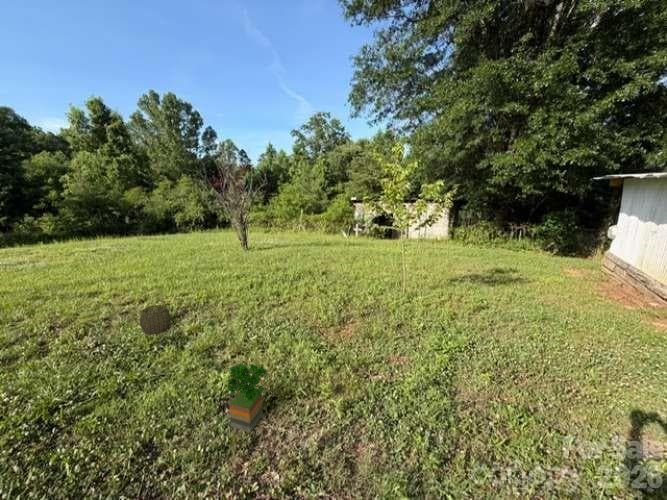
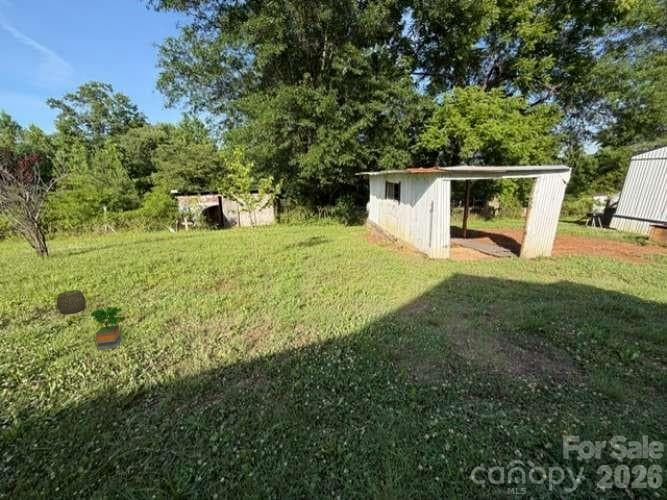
potted tree: present [227,363,268,432] -> present [90,306,122,350]

